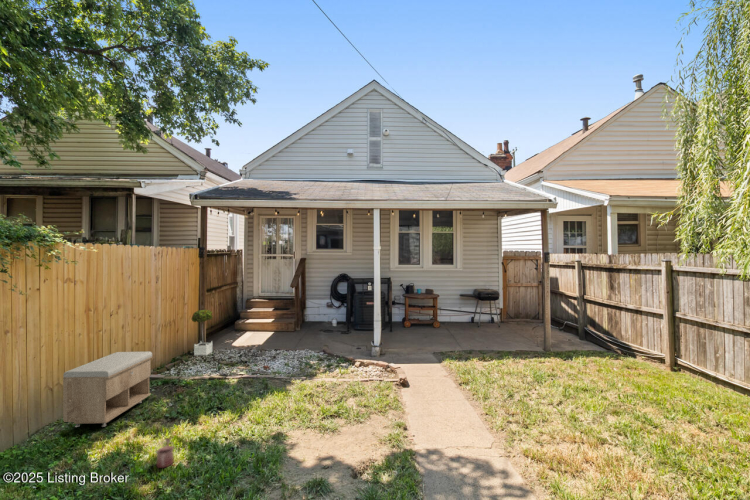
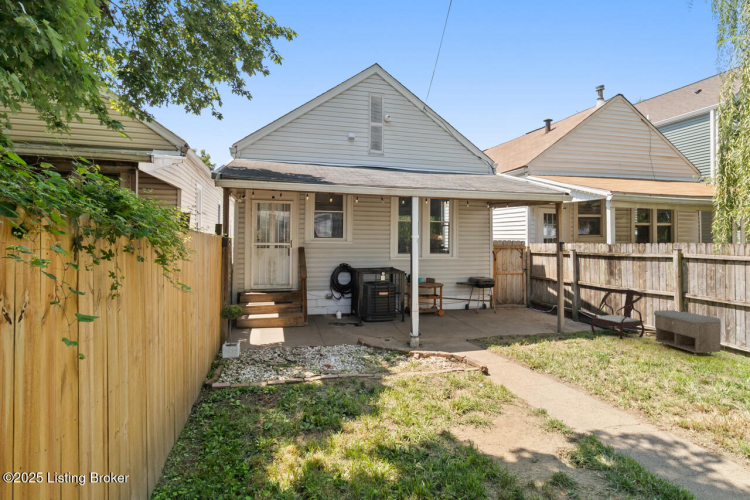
armchair: none [578,305,639,362] -> present [591,289,645,339]
storage bench: present [63,352,152,427] -> present [654,310,721,355]
watering can: present [156,438,174,468] -> none [346,446,370,480]

